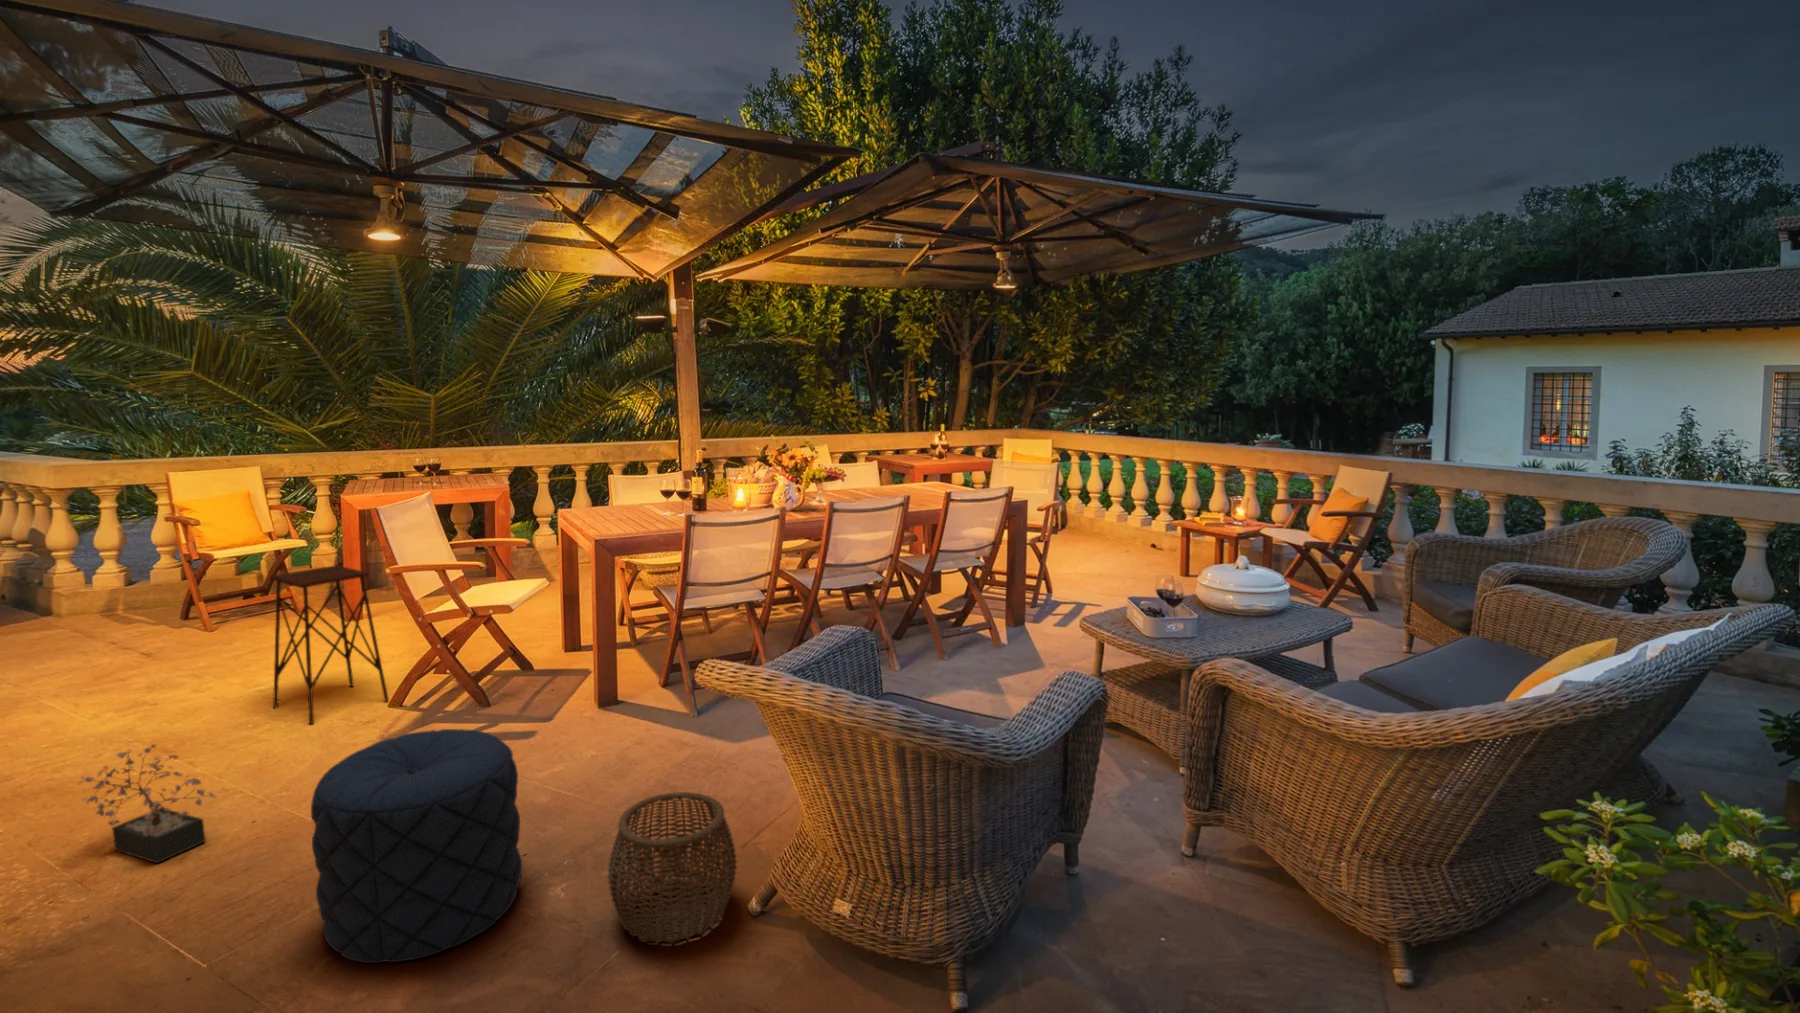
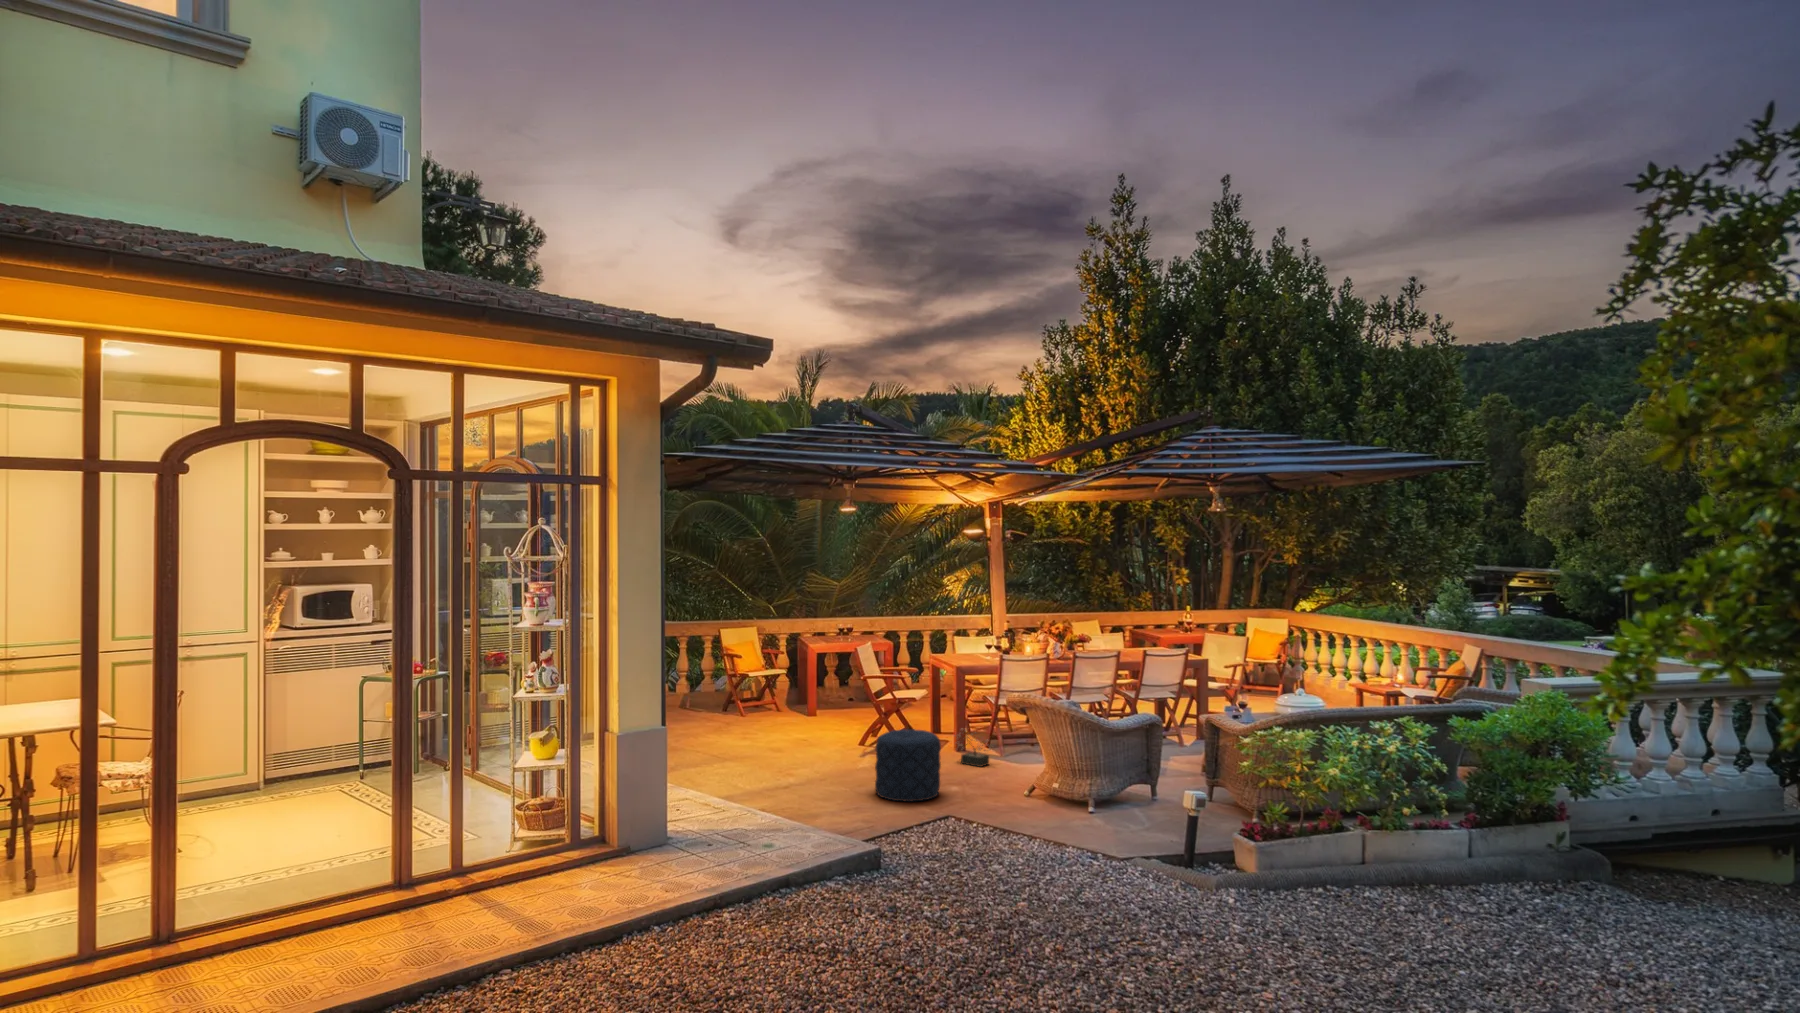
side table: present [271,565,388,724] -> none [806,676,855,749]
decorative plant: present [80,745,216,863] -> present [957,731,993,767]
woven basket: present [608,792,737,944] -> none [974,759,1022,808]

